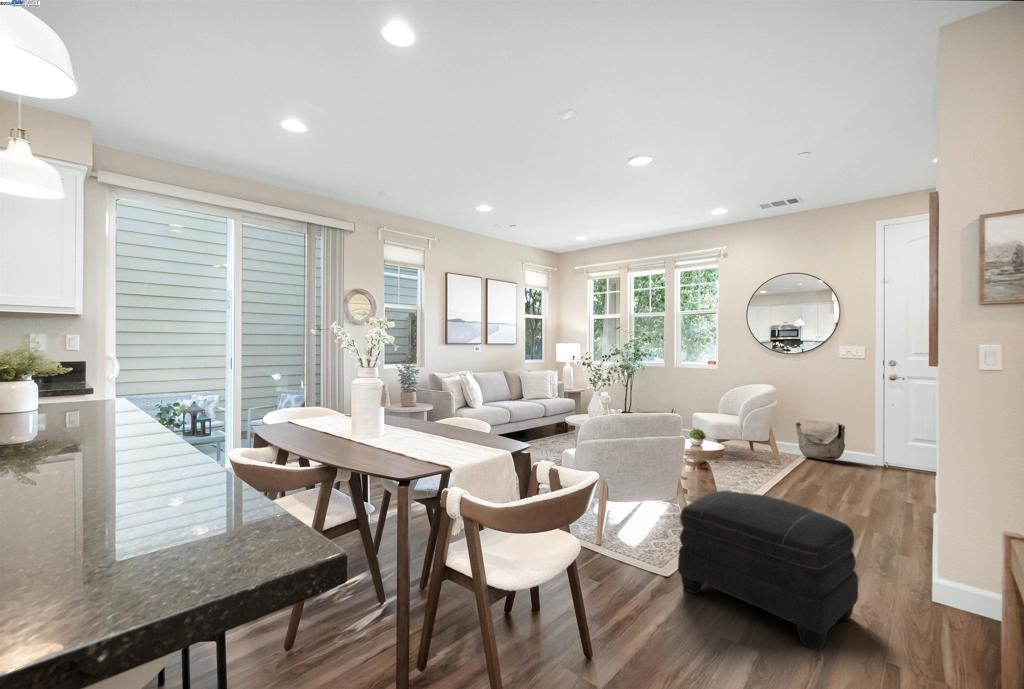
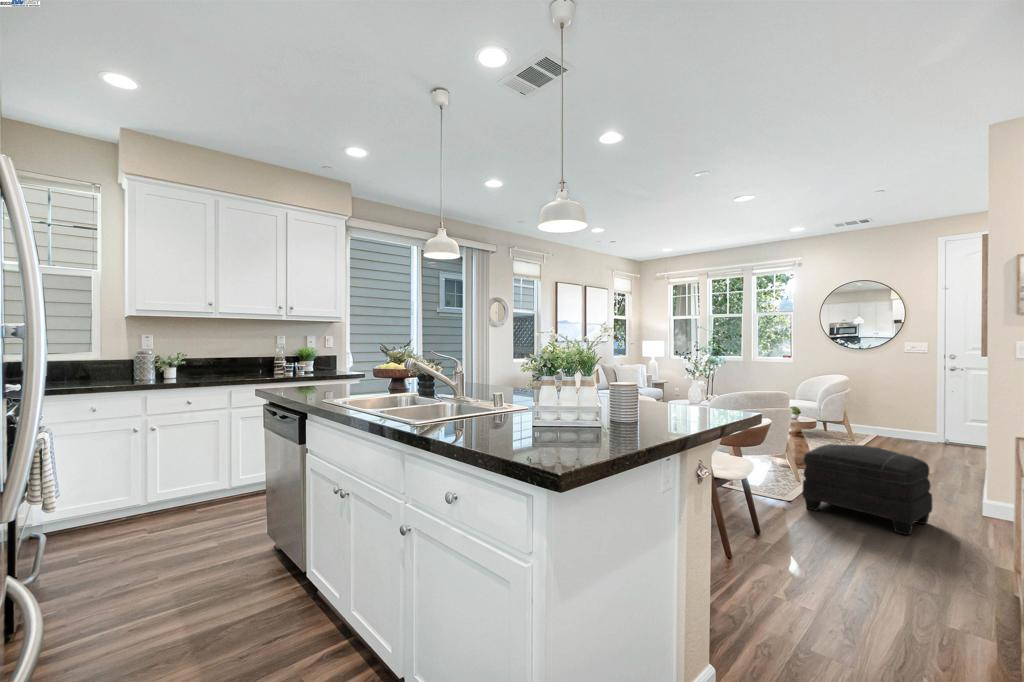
bag: present [796,419,845,460] -> none [866,404,911,438]

